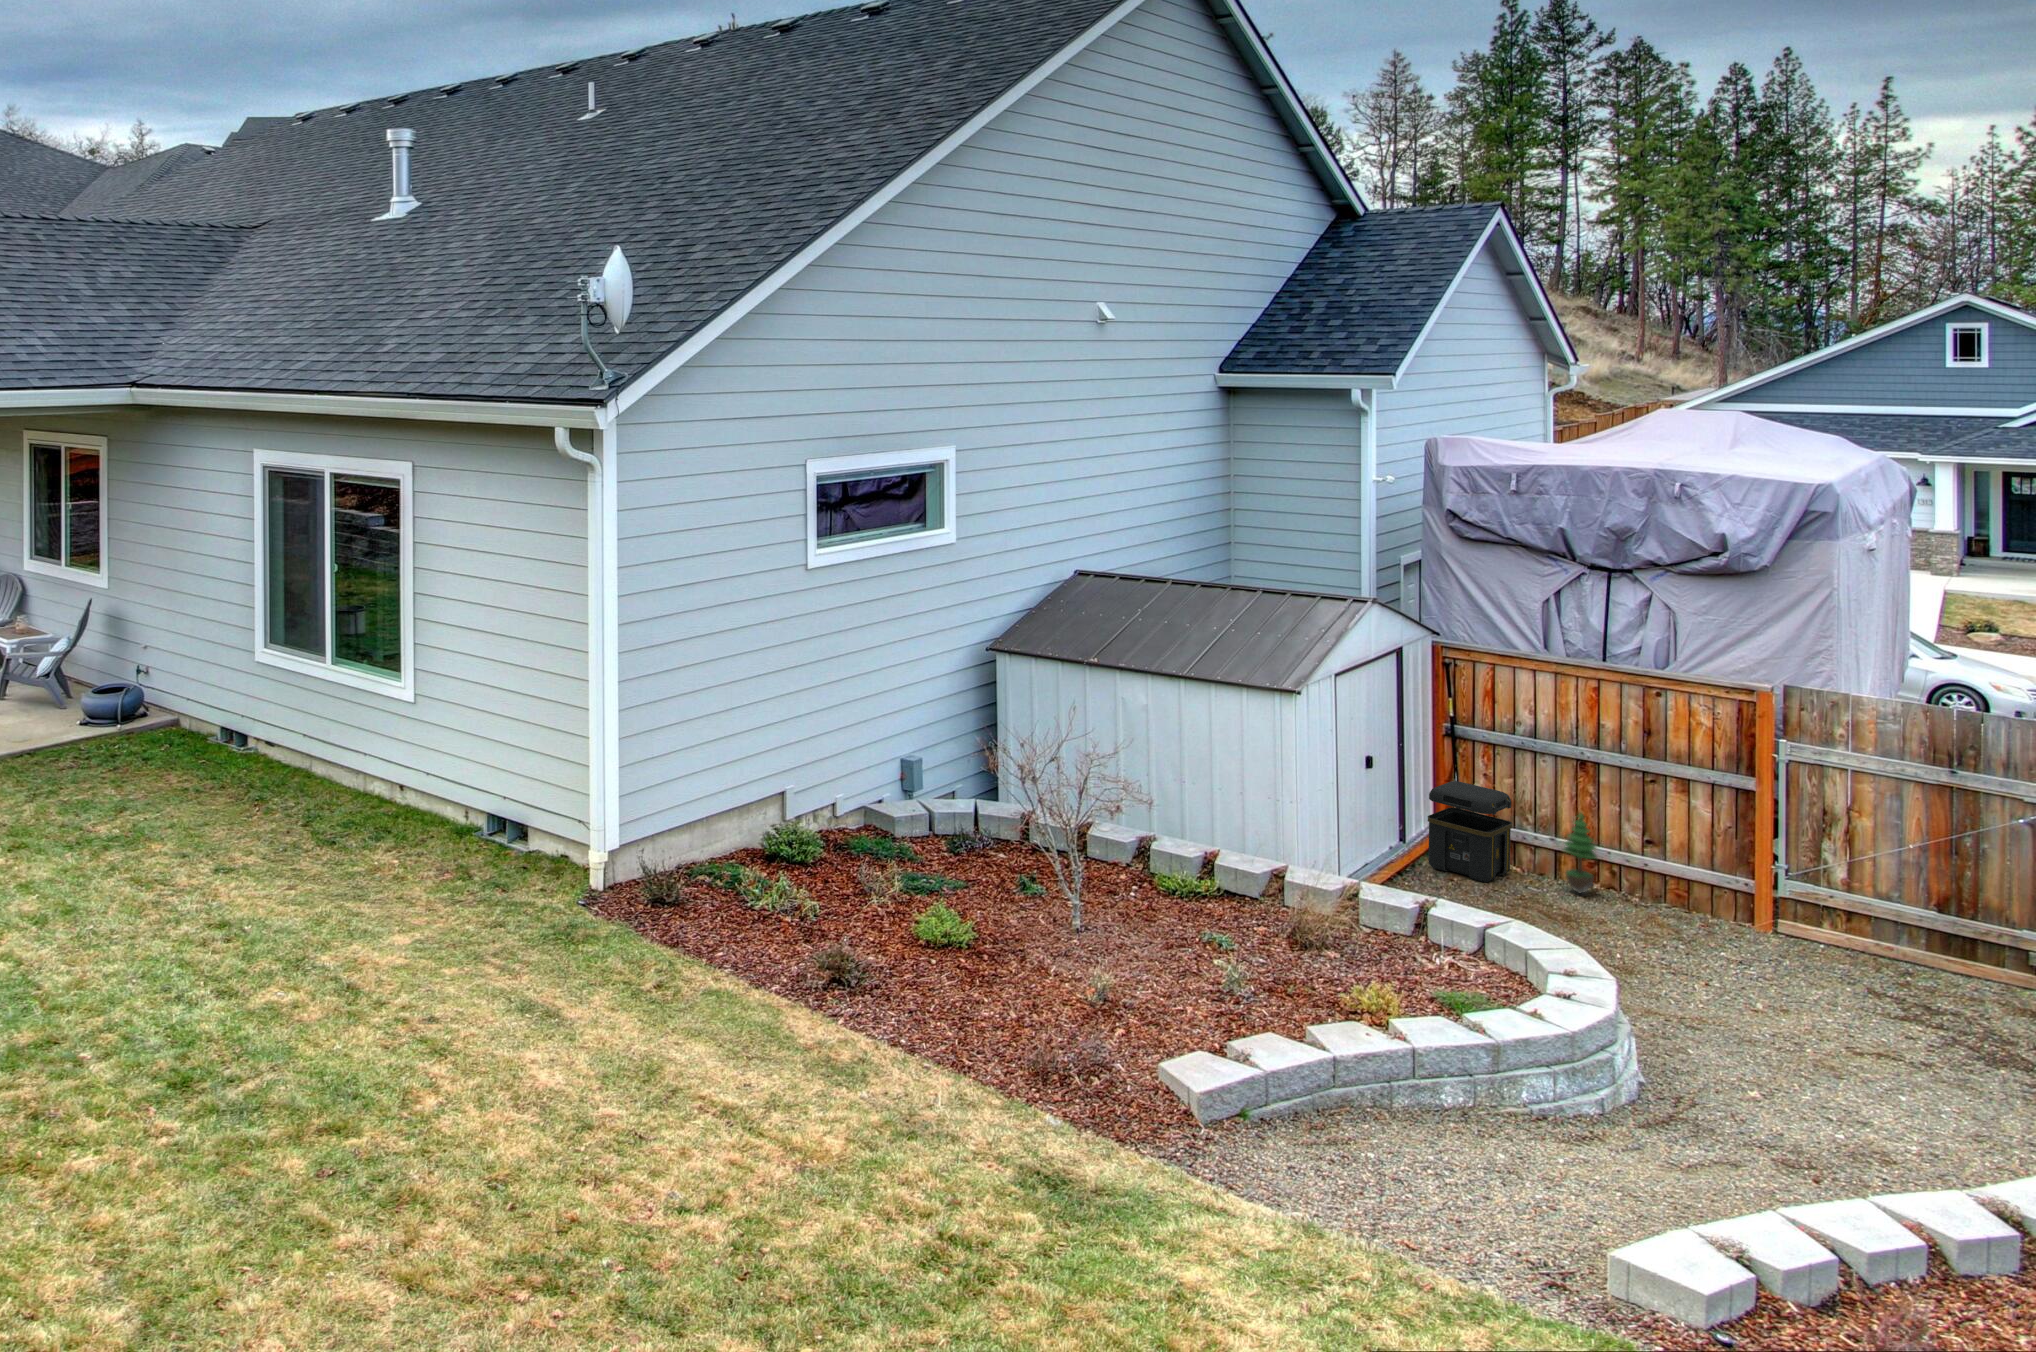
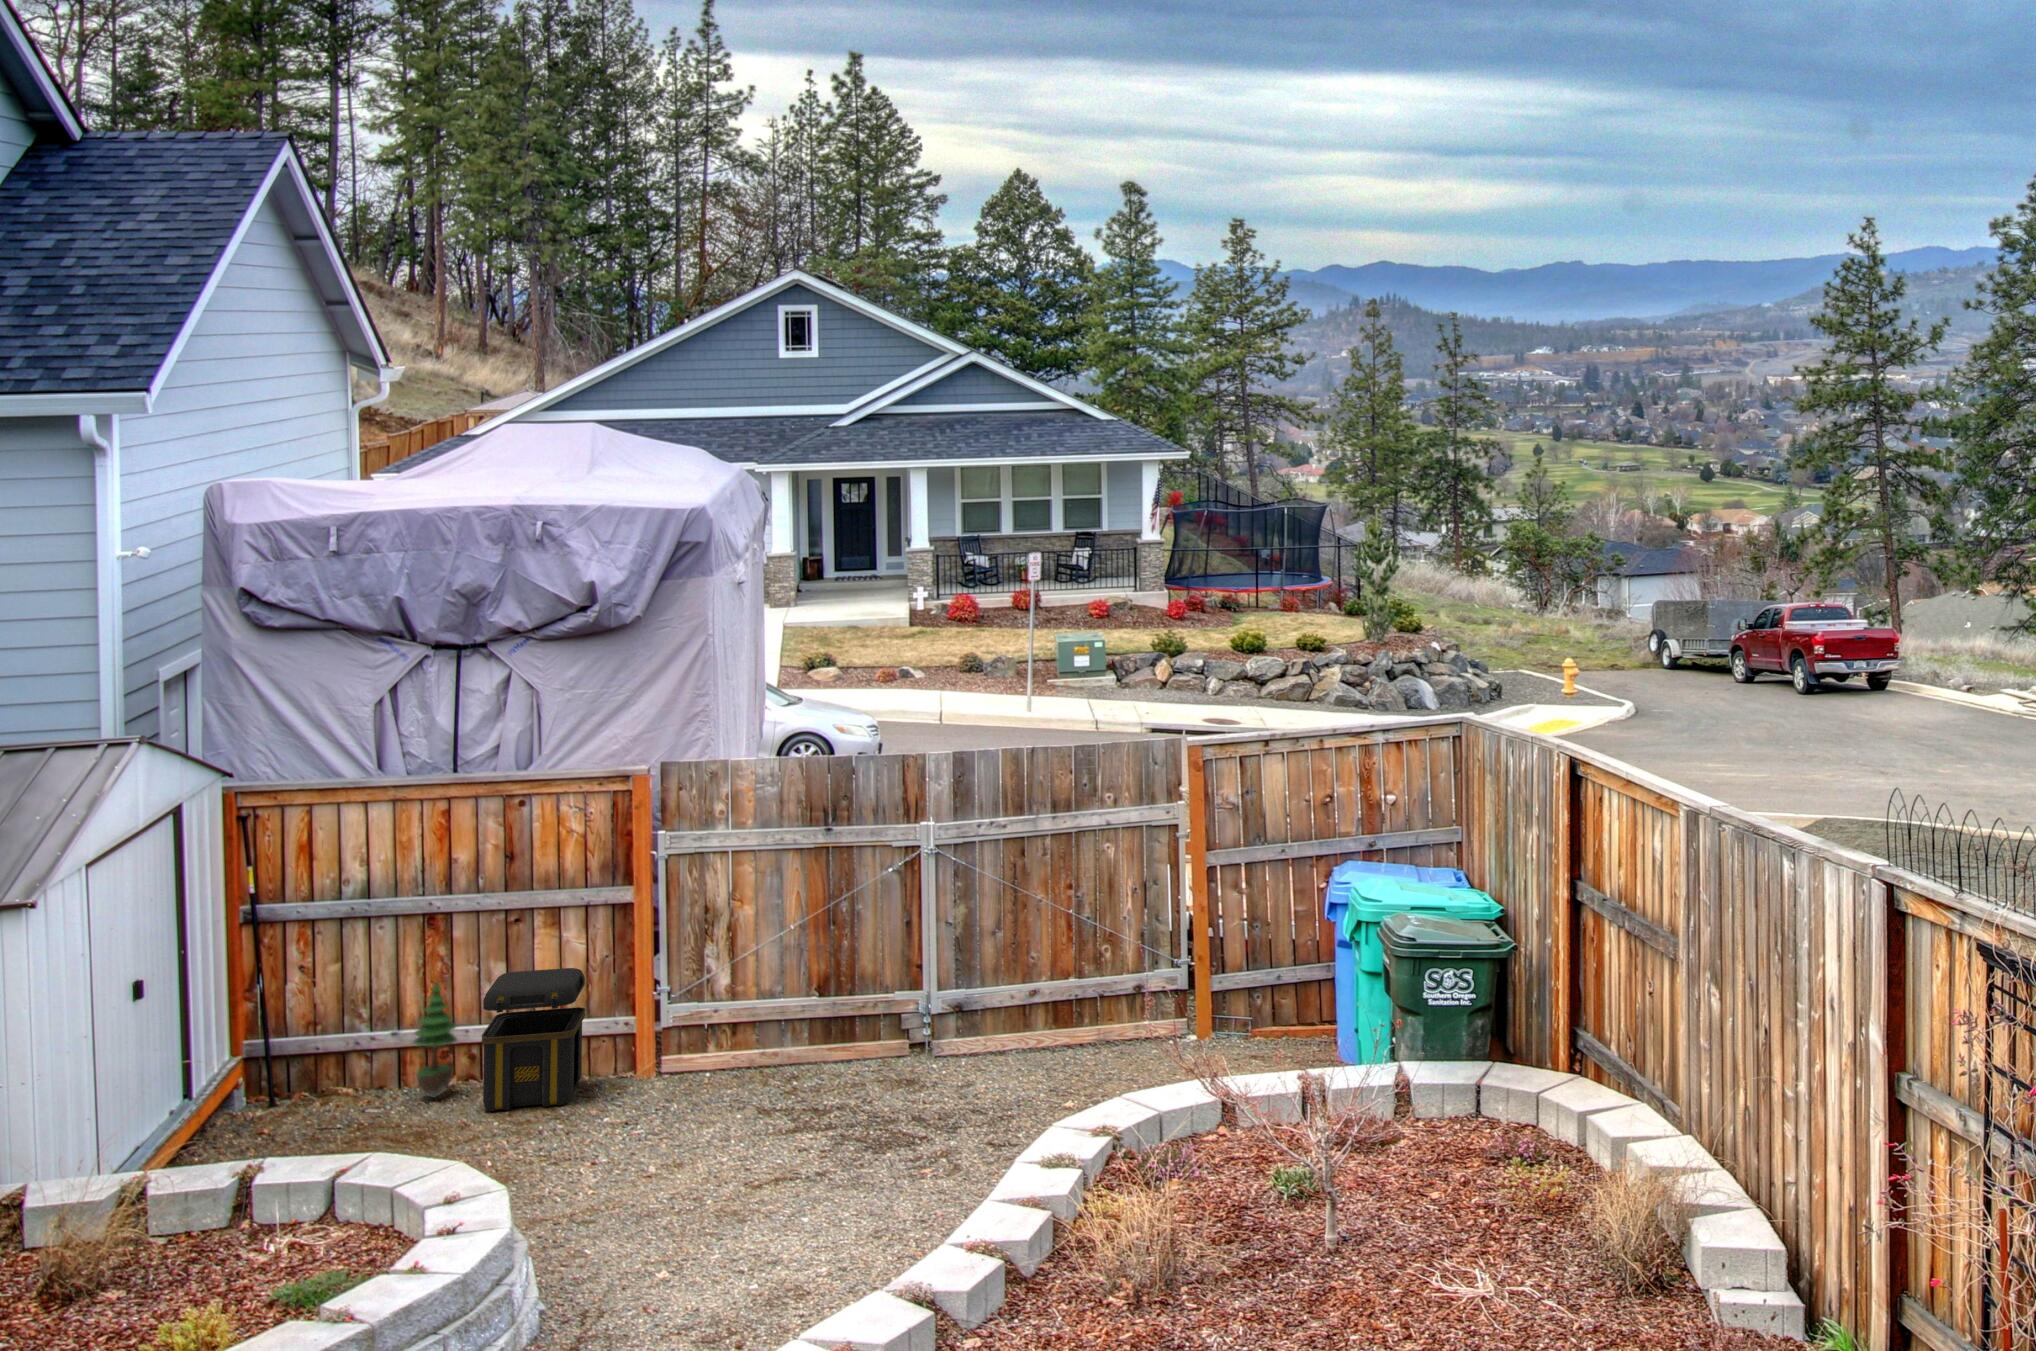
toolbox: present [1428,781,1512,882] -> present [482,968,585,1111]

